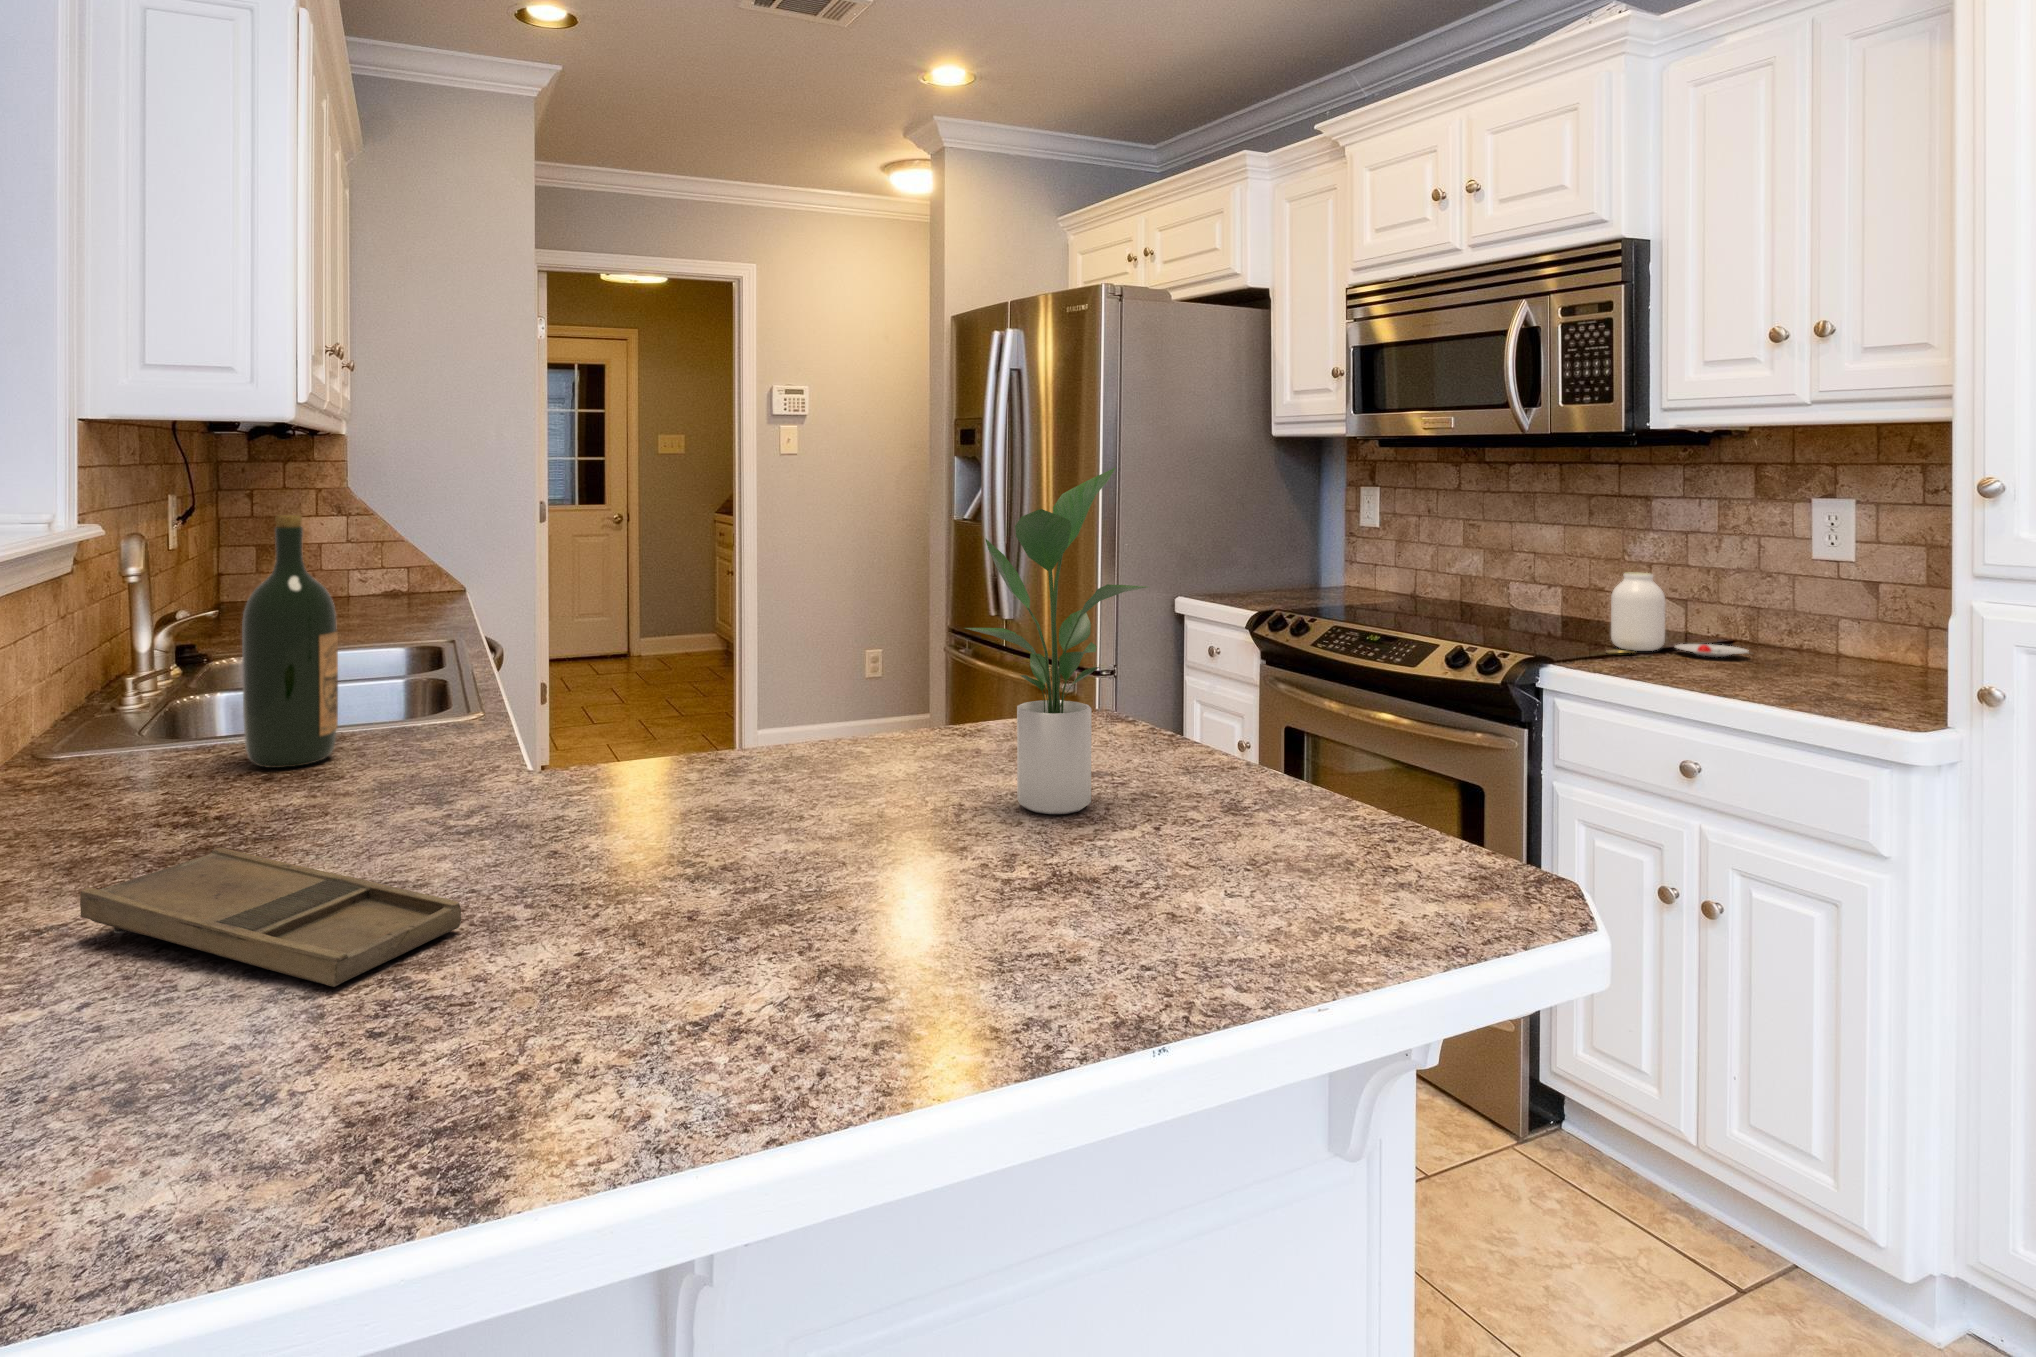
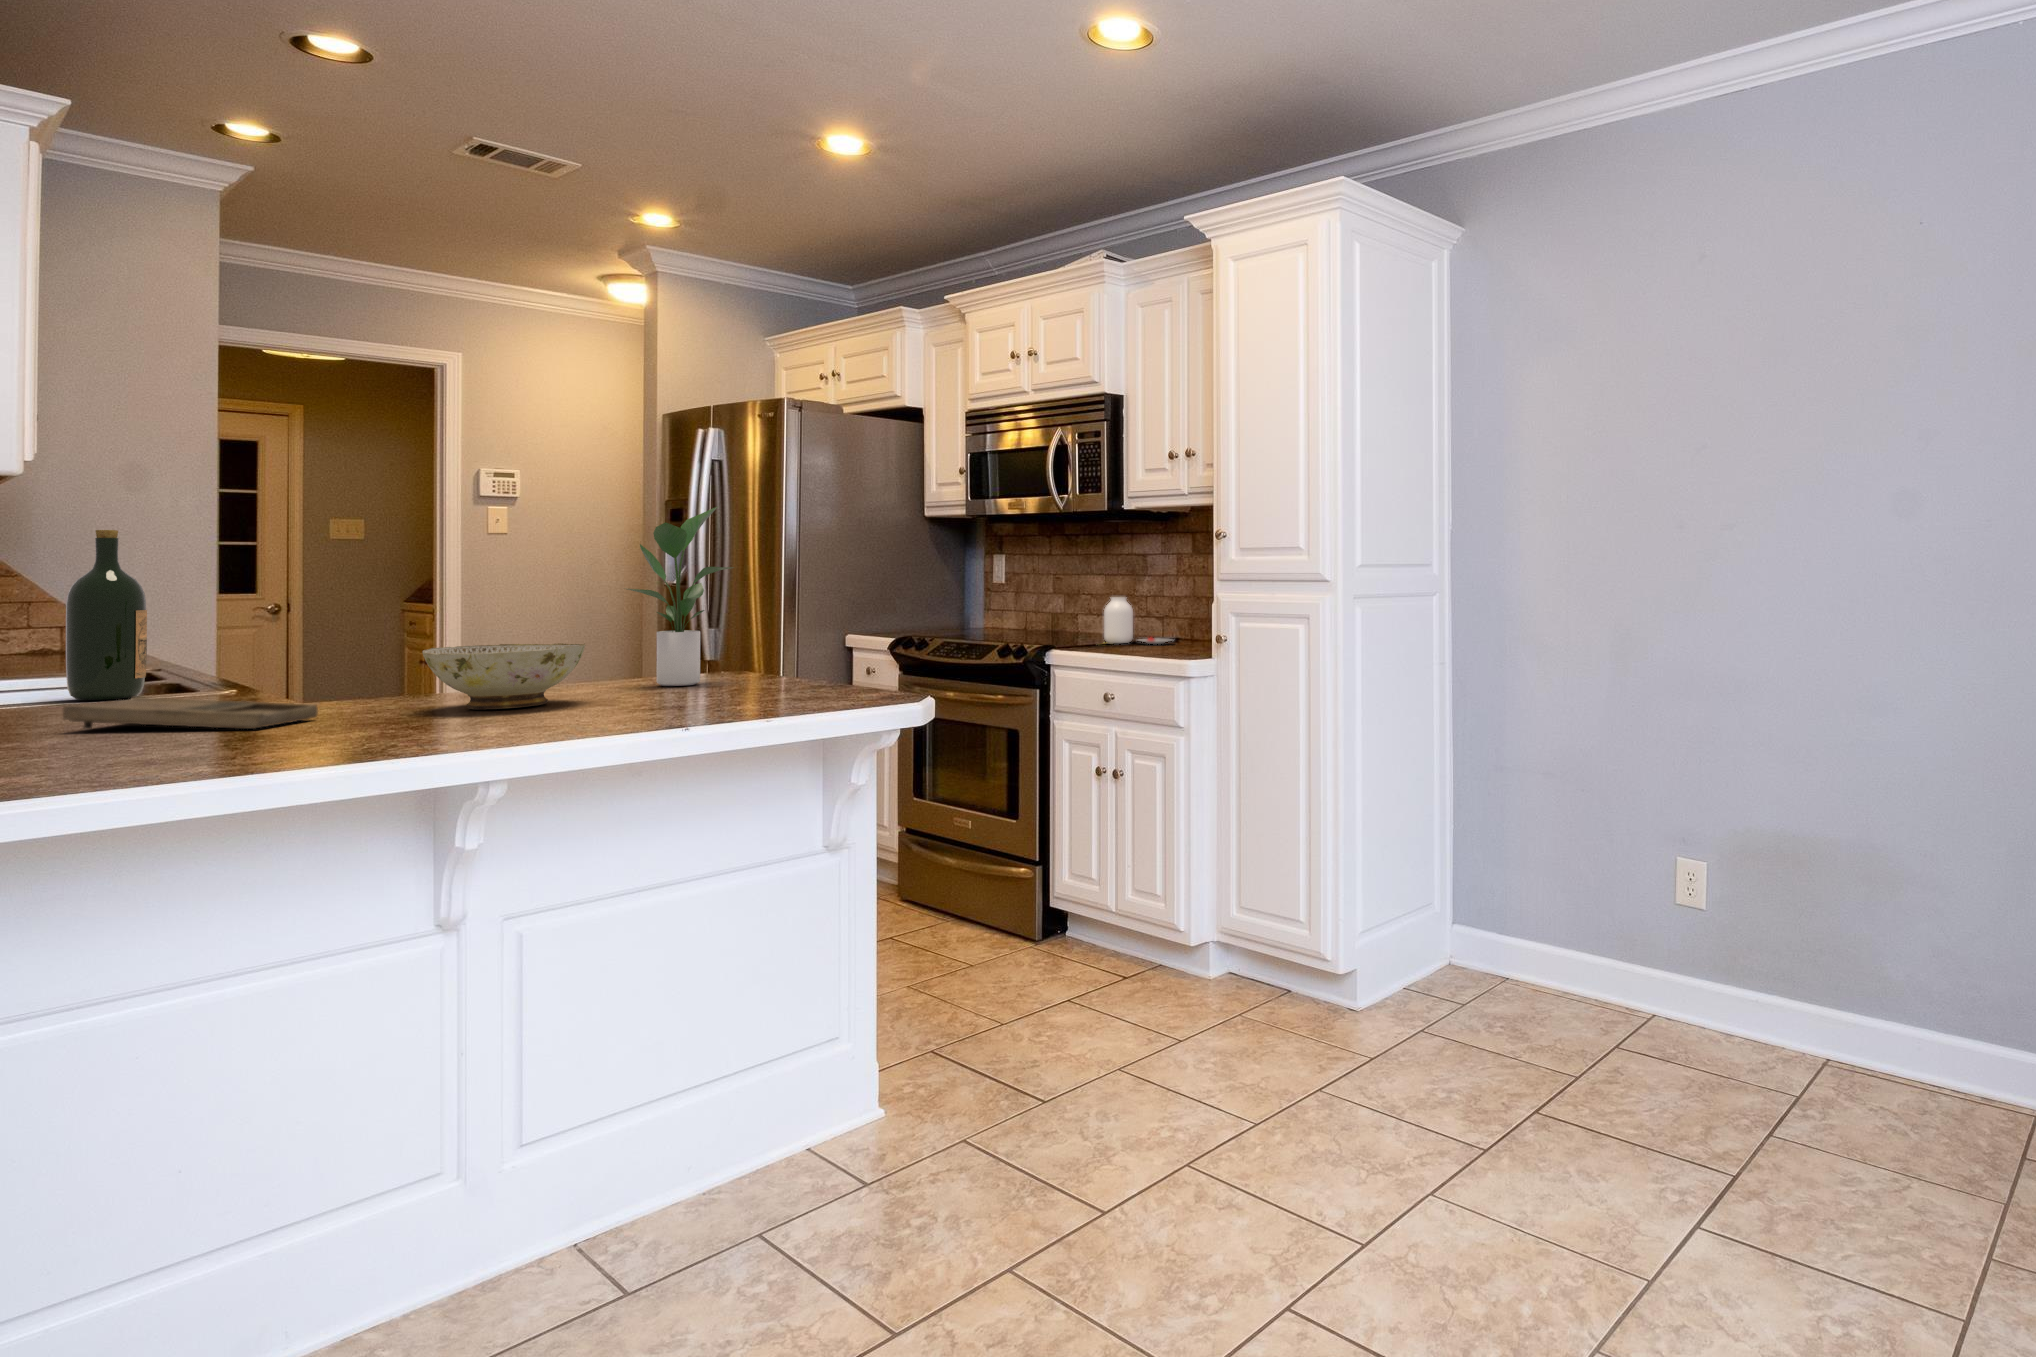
ceramic bowl: none [633,751,914,923] -> present [422,643,585,710]

